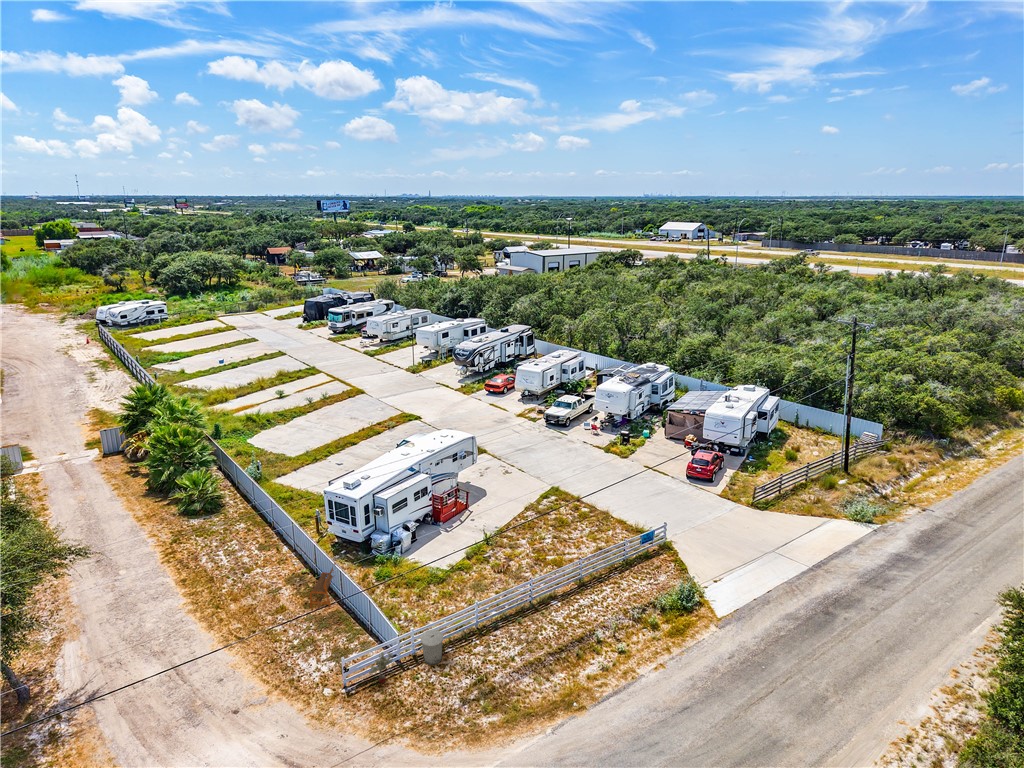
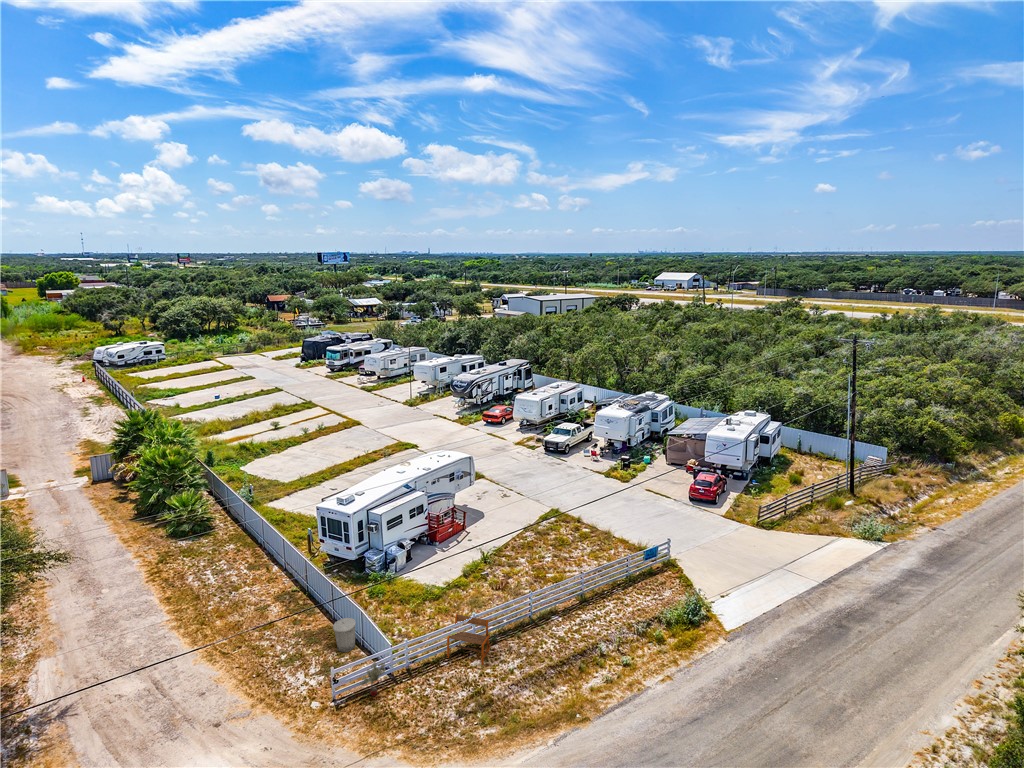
bench: present [310,563,336,608] -> present [447,614,490,665]
trash can: present [421,630,443,665] -> present [333,618,356,652]

